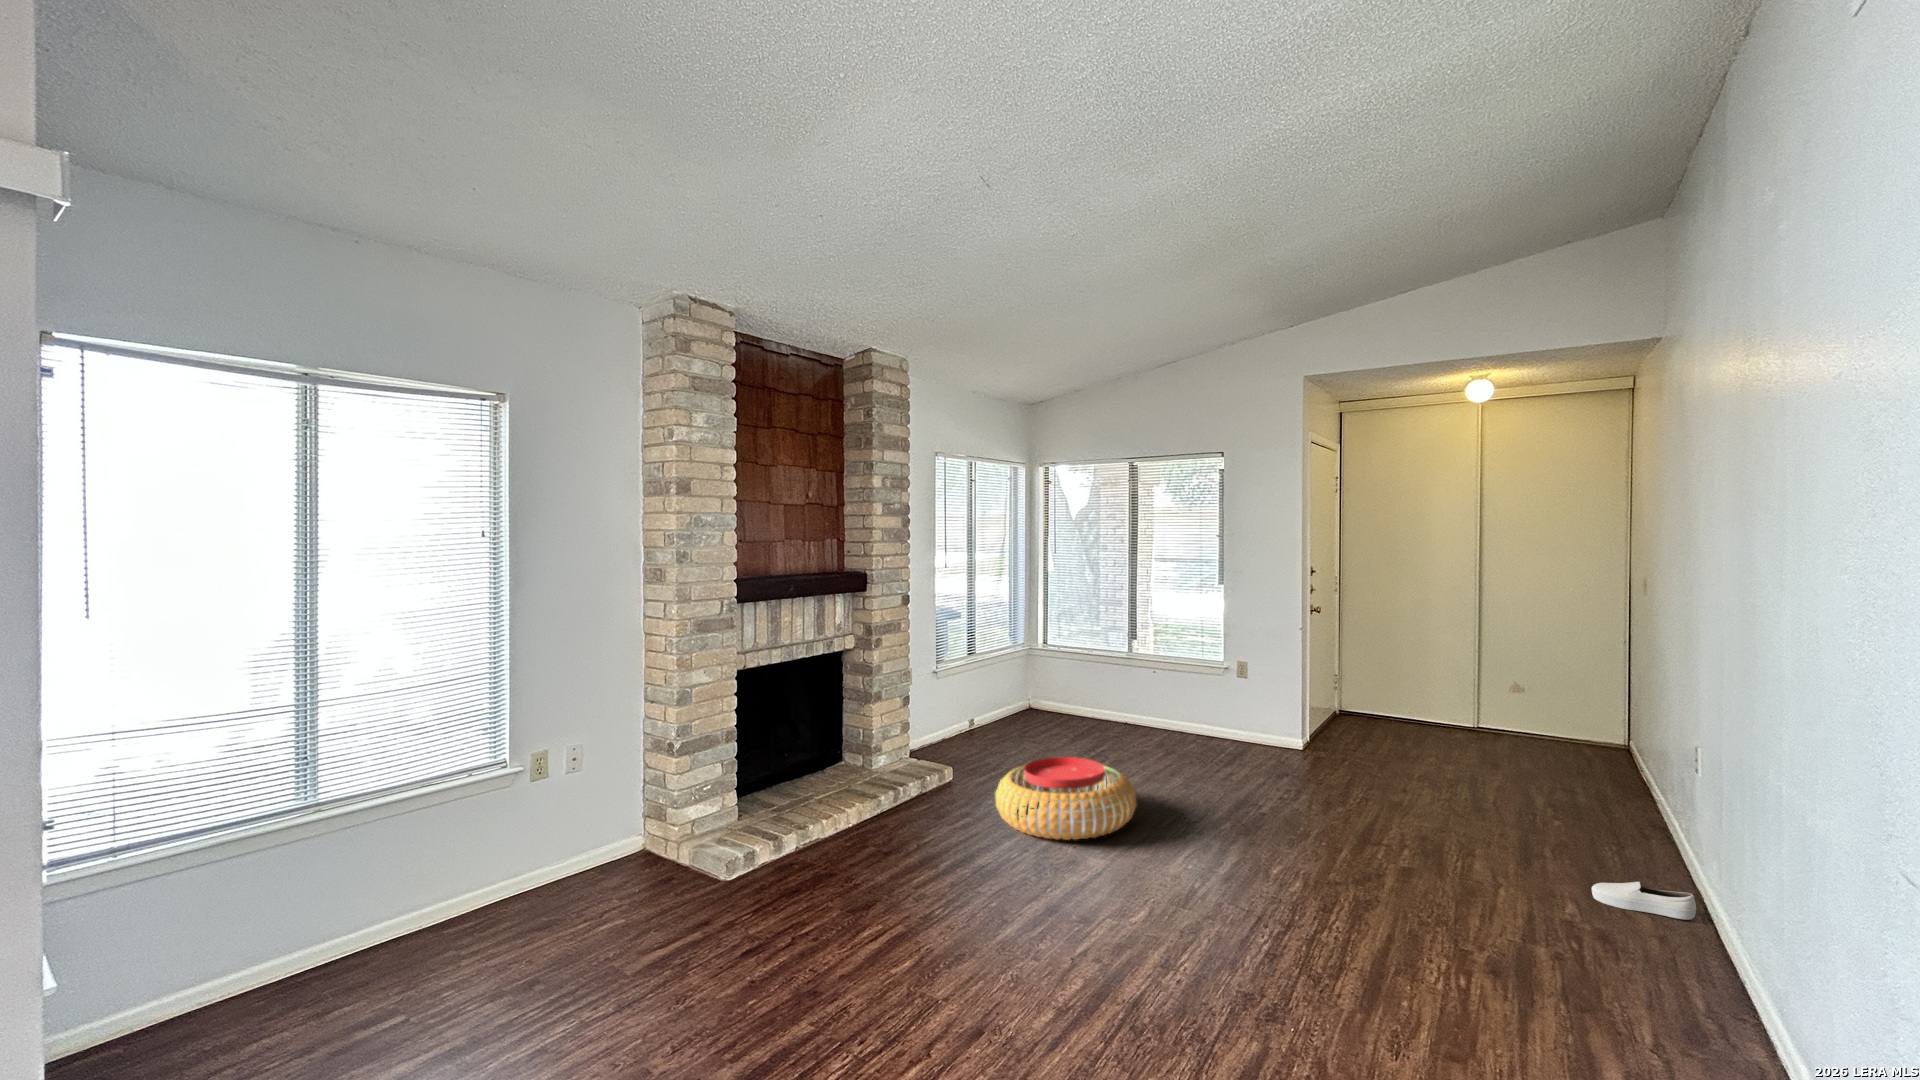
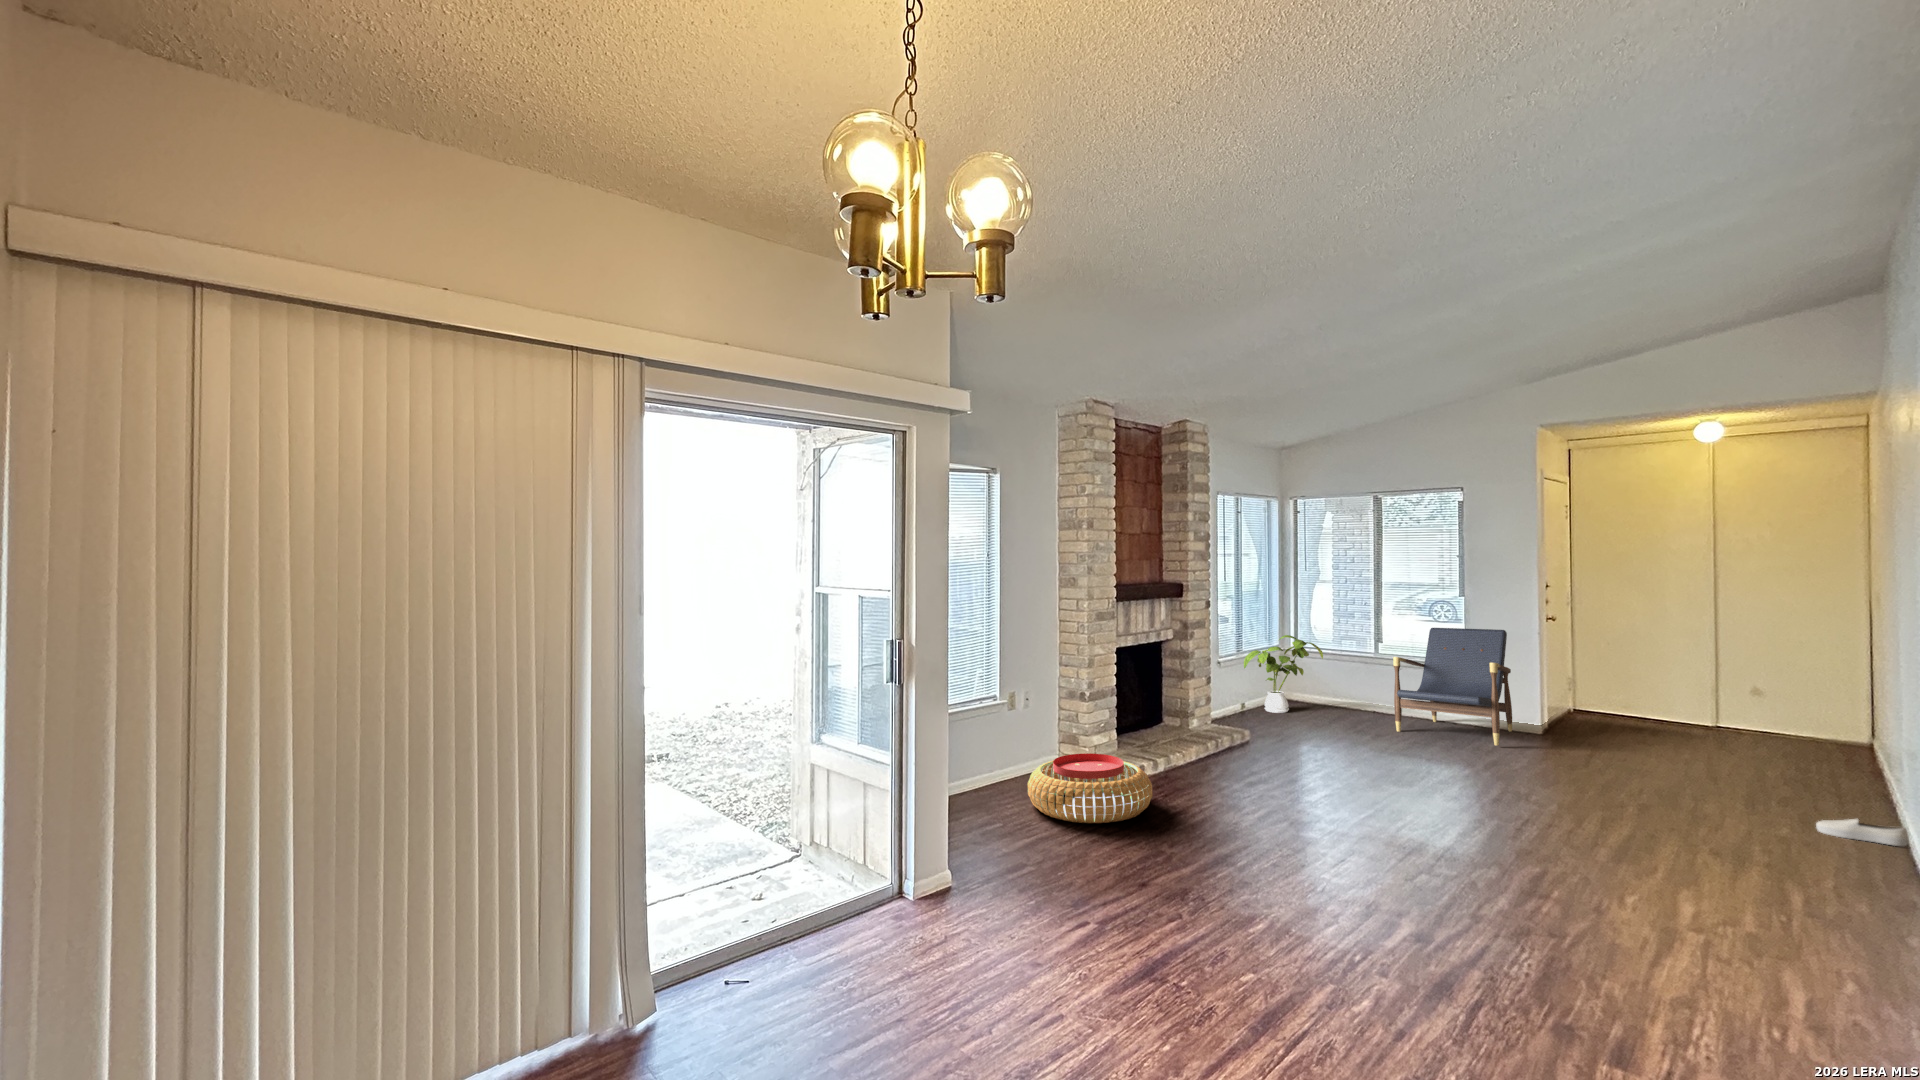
lounge chair: none [1137,622,1269,772] -> present [1393,628,1512,746]
house plant: none [970,634,1064,732] -> present [1244,635,1323,713]
pouf: present [995,757,1137,840] -> present [1028,753,1152,823]

